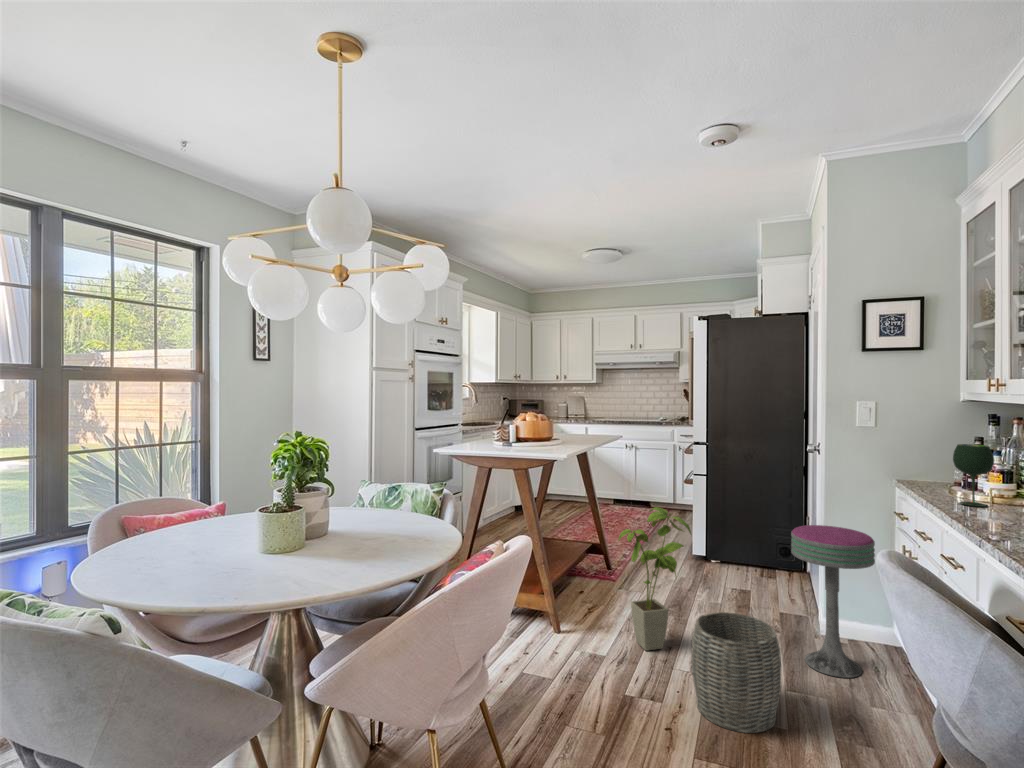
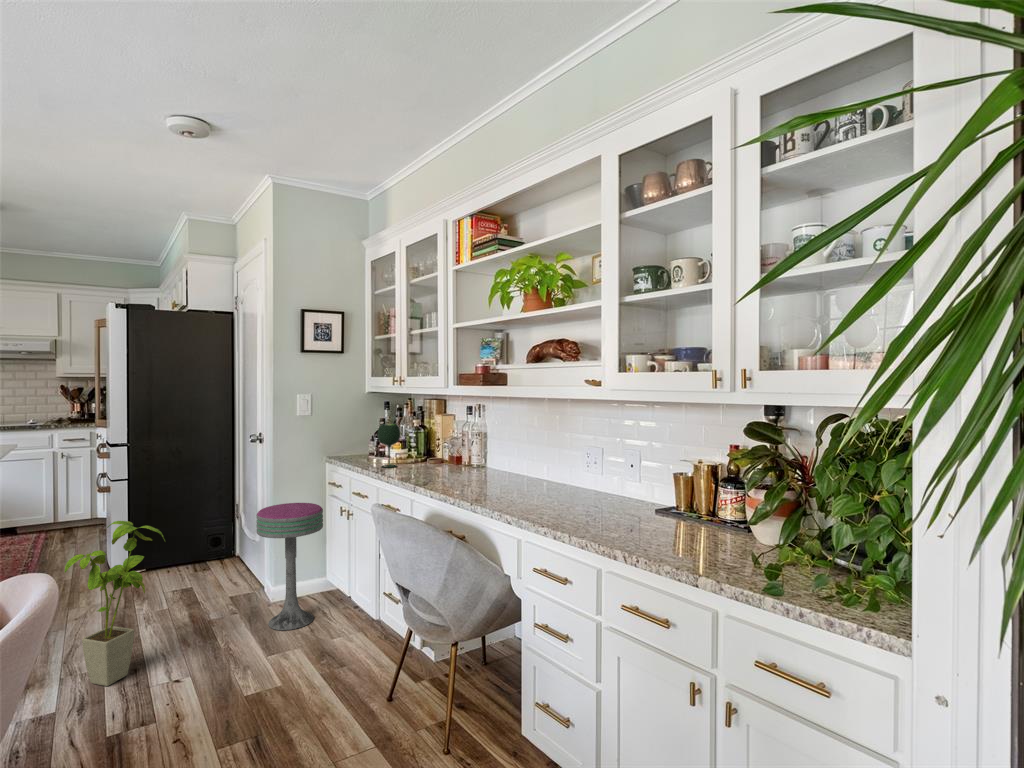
woven basket: present [691,612,781,733] -> none [186,600,274,712]

